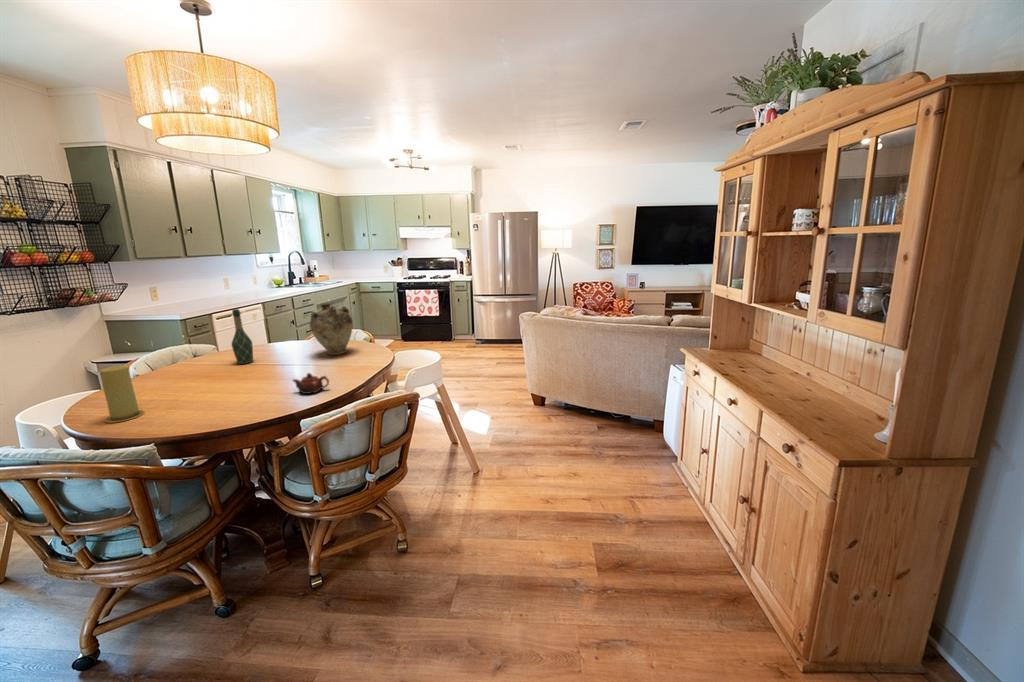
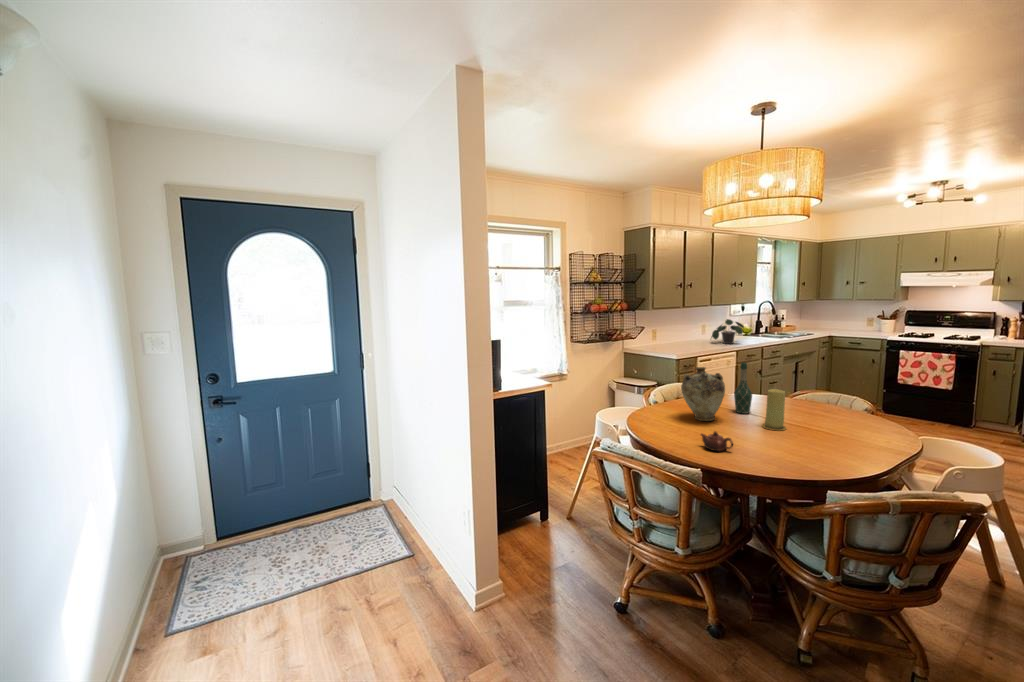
potted plant: none [235,270,270,296] -> present [711,319,744,344]
vase: present [310,303,353,355] -> present [681,367,725,421]
candle: present [99,366,144,422] -> present [762,389,786,430]
teapot: present [293,373,329,394] -> present [701,431,733,451]

